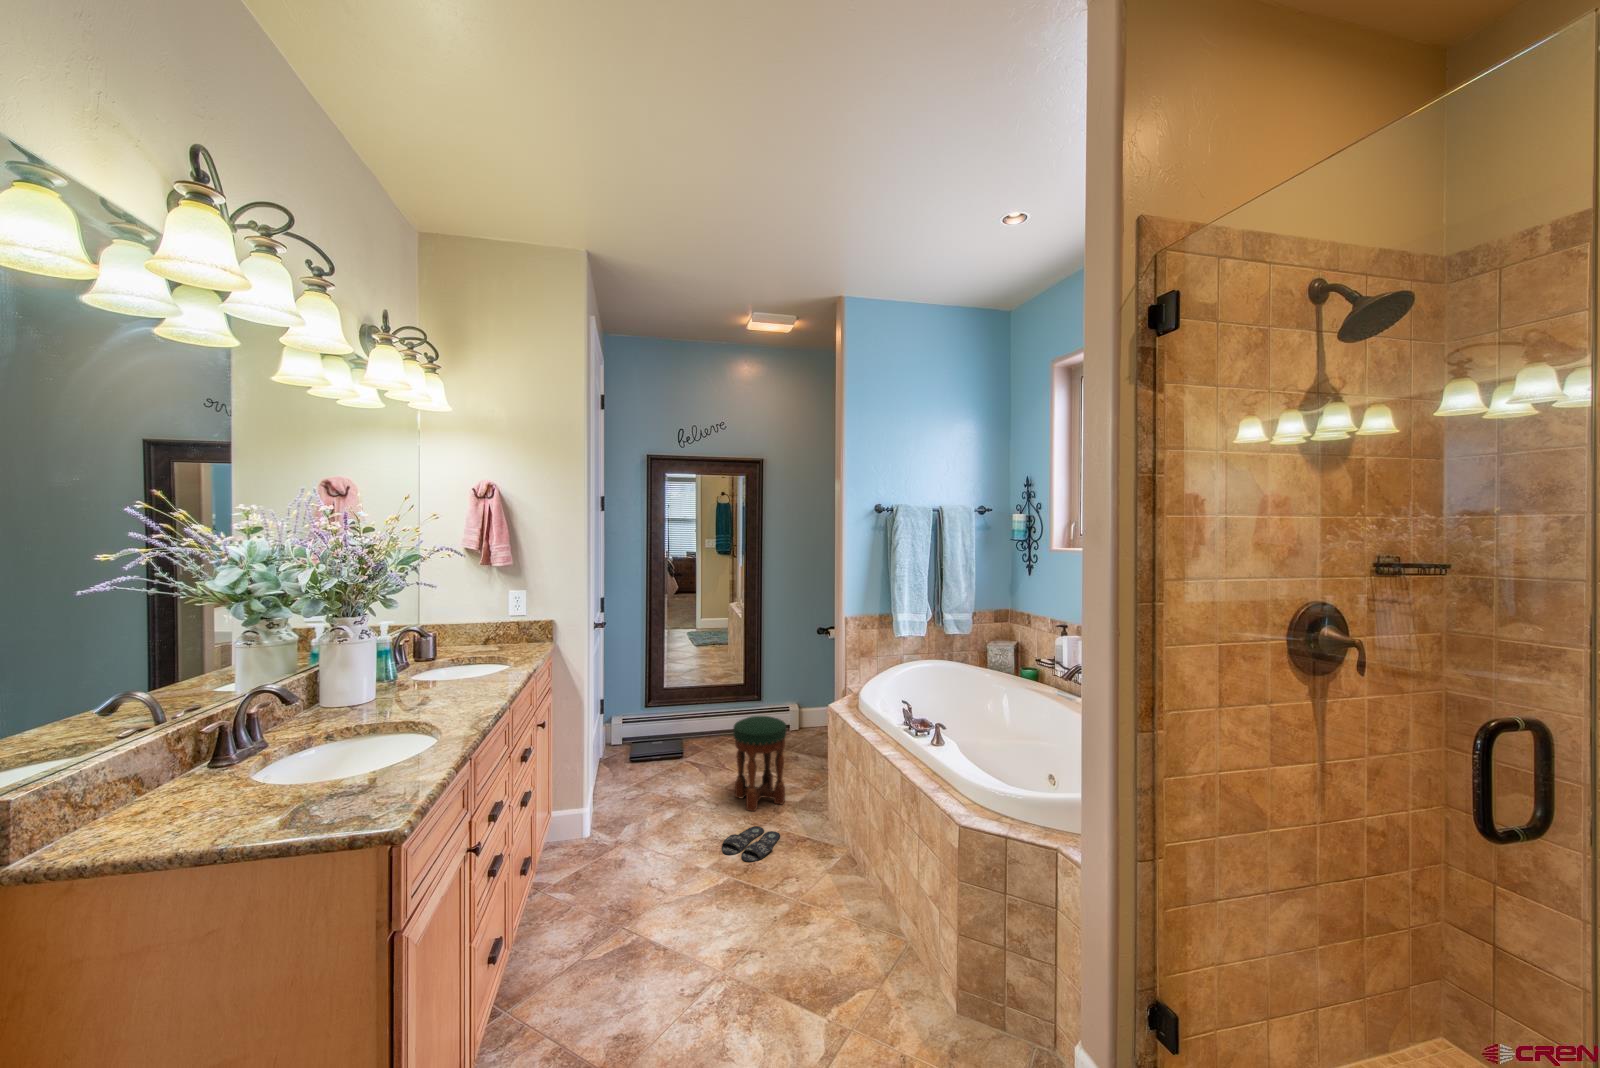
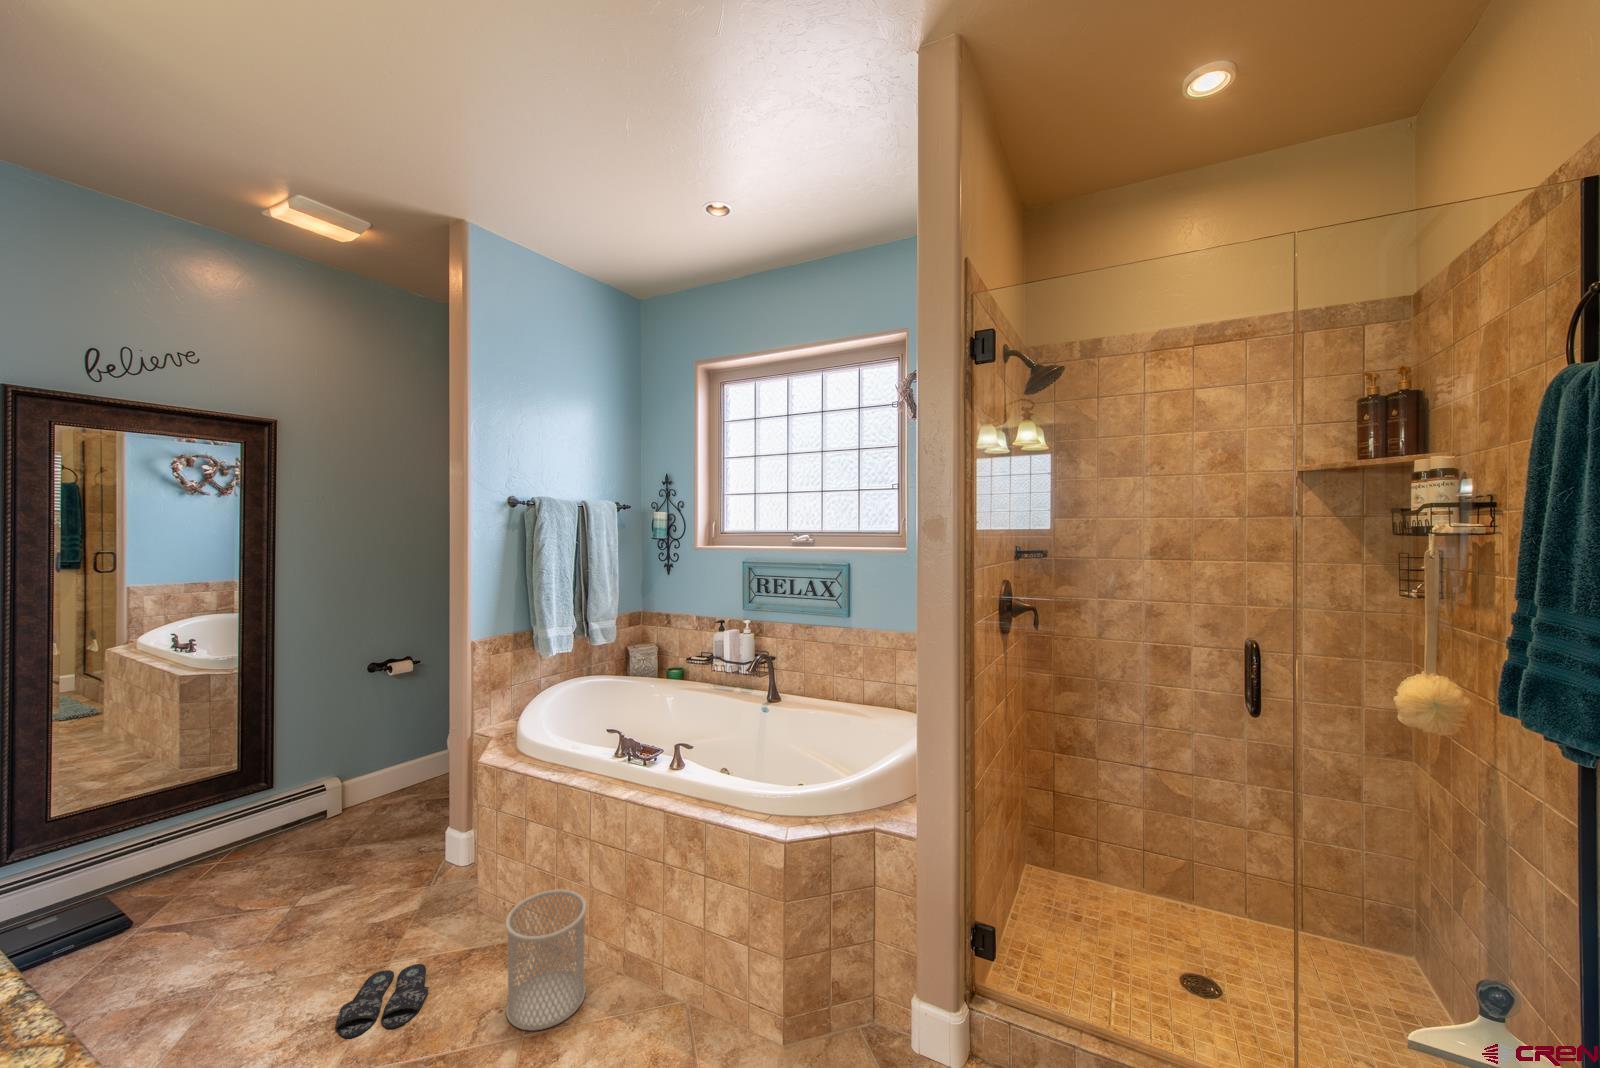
stool: present [733,716,786,811] -> none [298,807,397,960]
wastebasket: none [799,809,859,915] -> present [505,890,586,1031]

